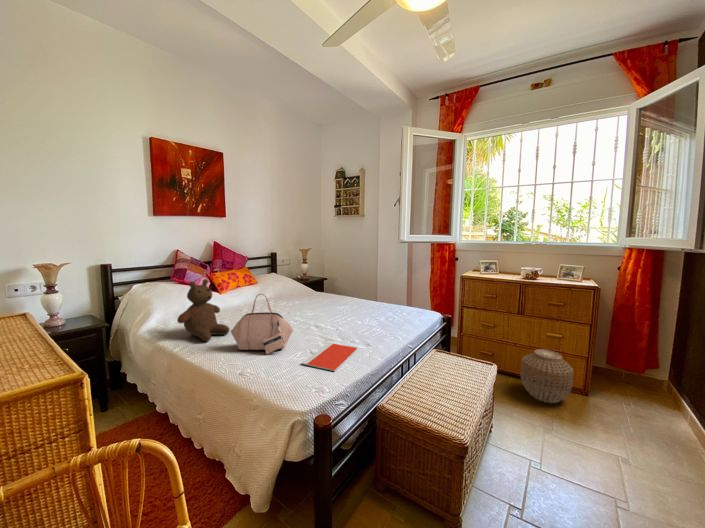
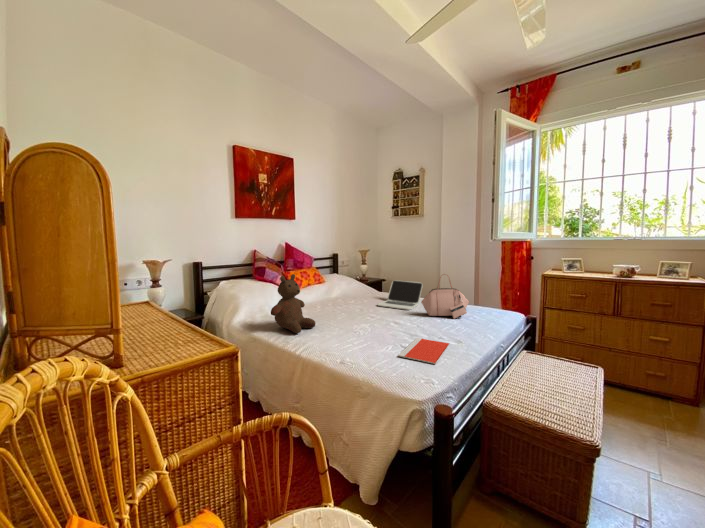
laptop: none [305,281,351,312] -> present [378,280,423,310]
handbag: present [231,294,293,354] -> present [421,274,469,319]
woven basket: present [521,349,574,403] -> none [619,354,689,415]

